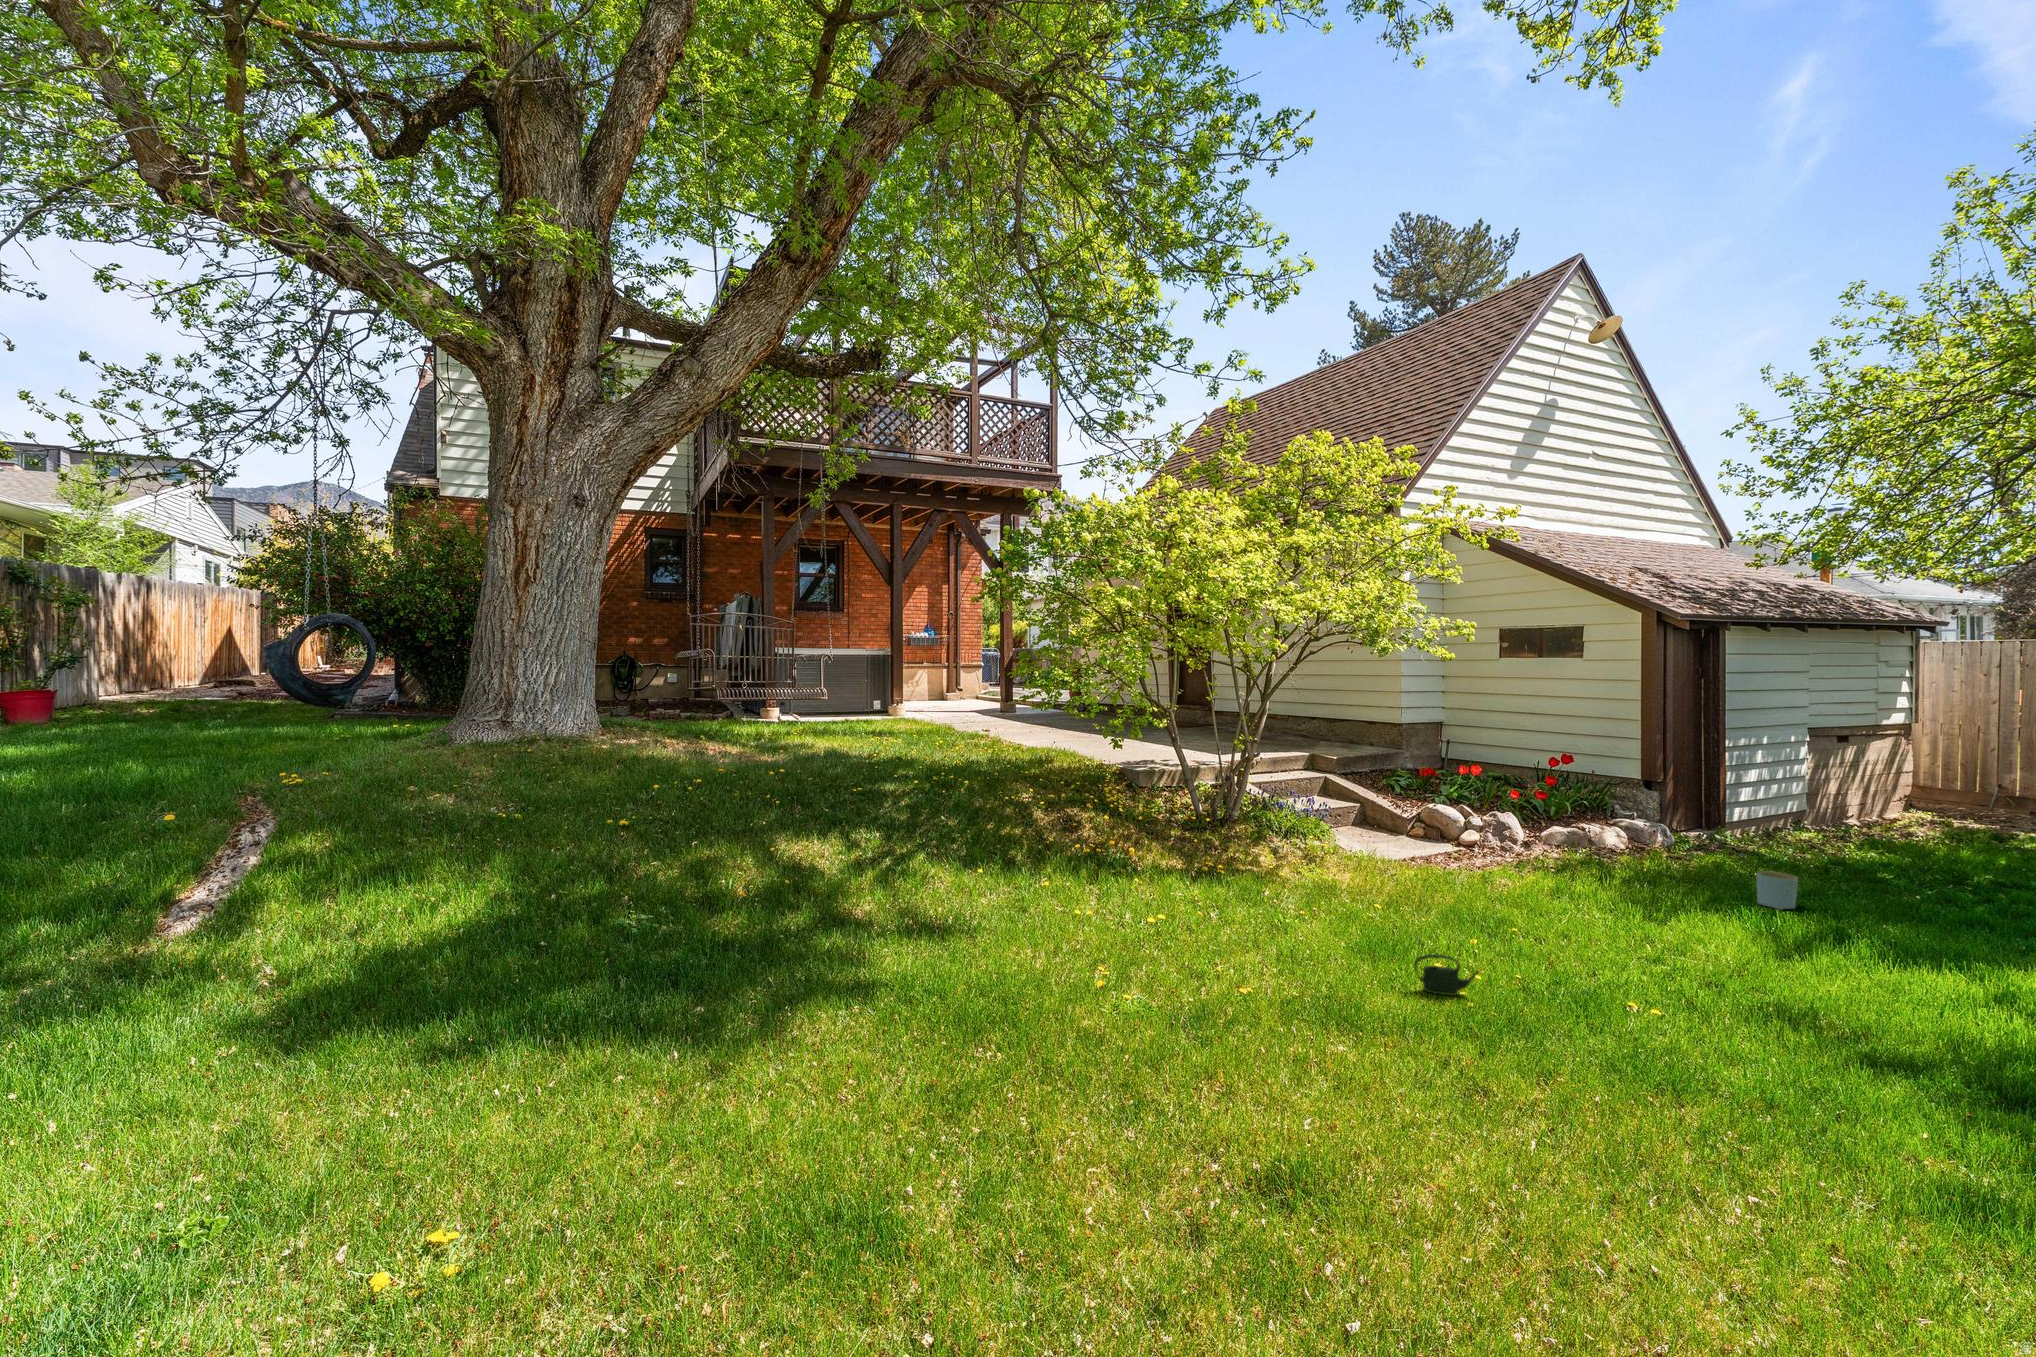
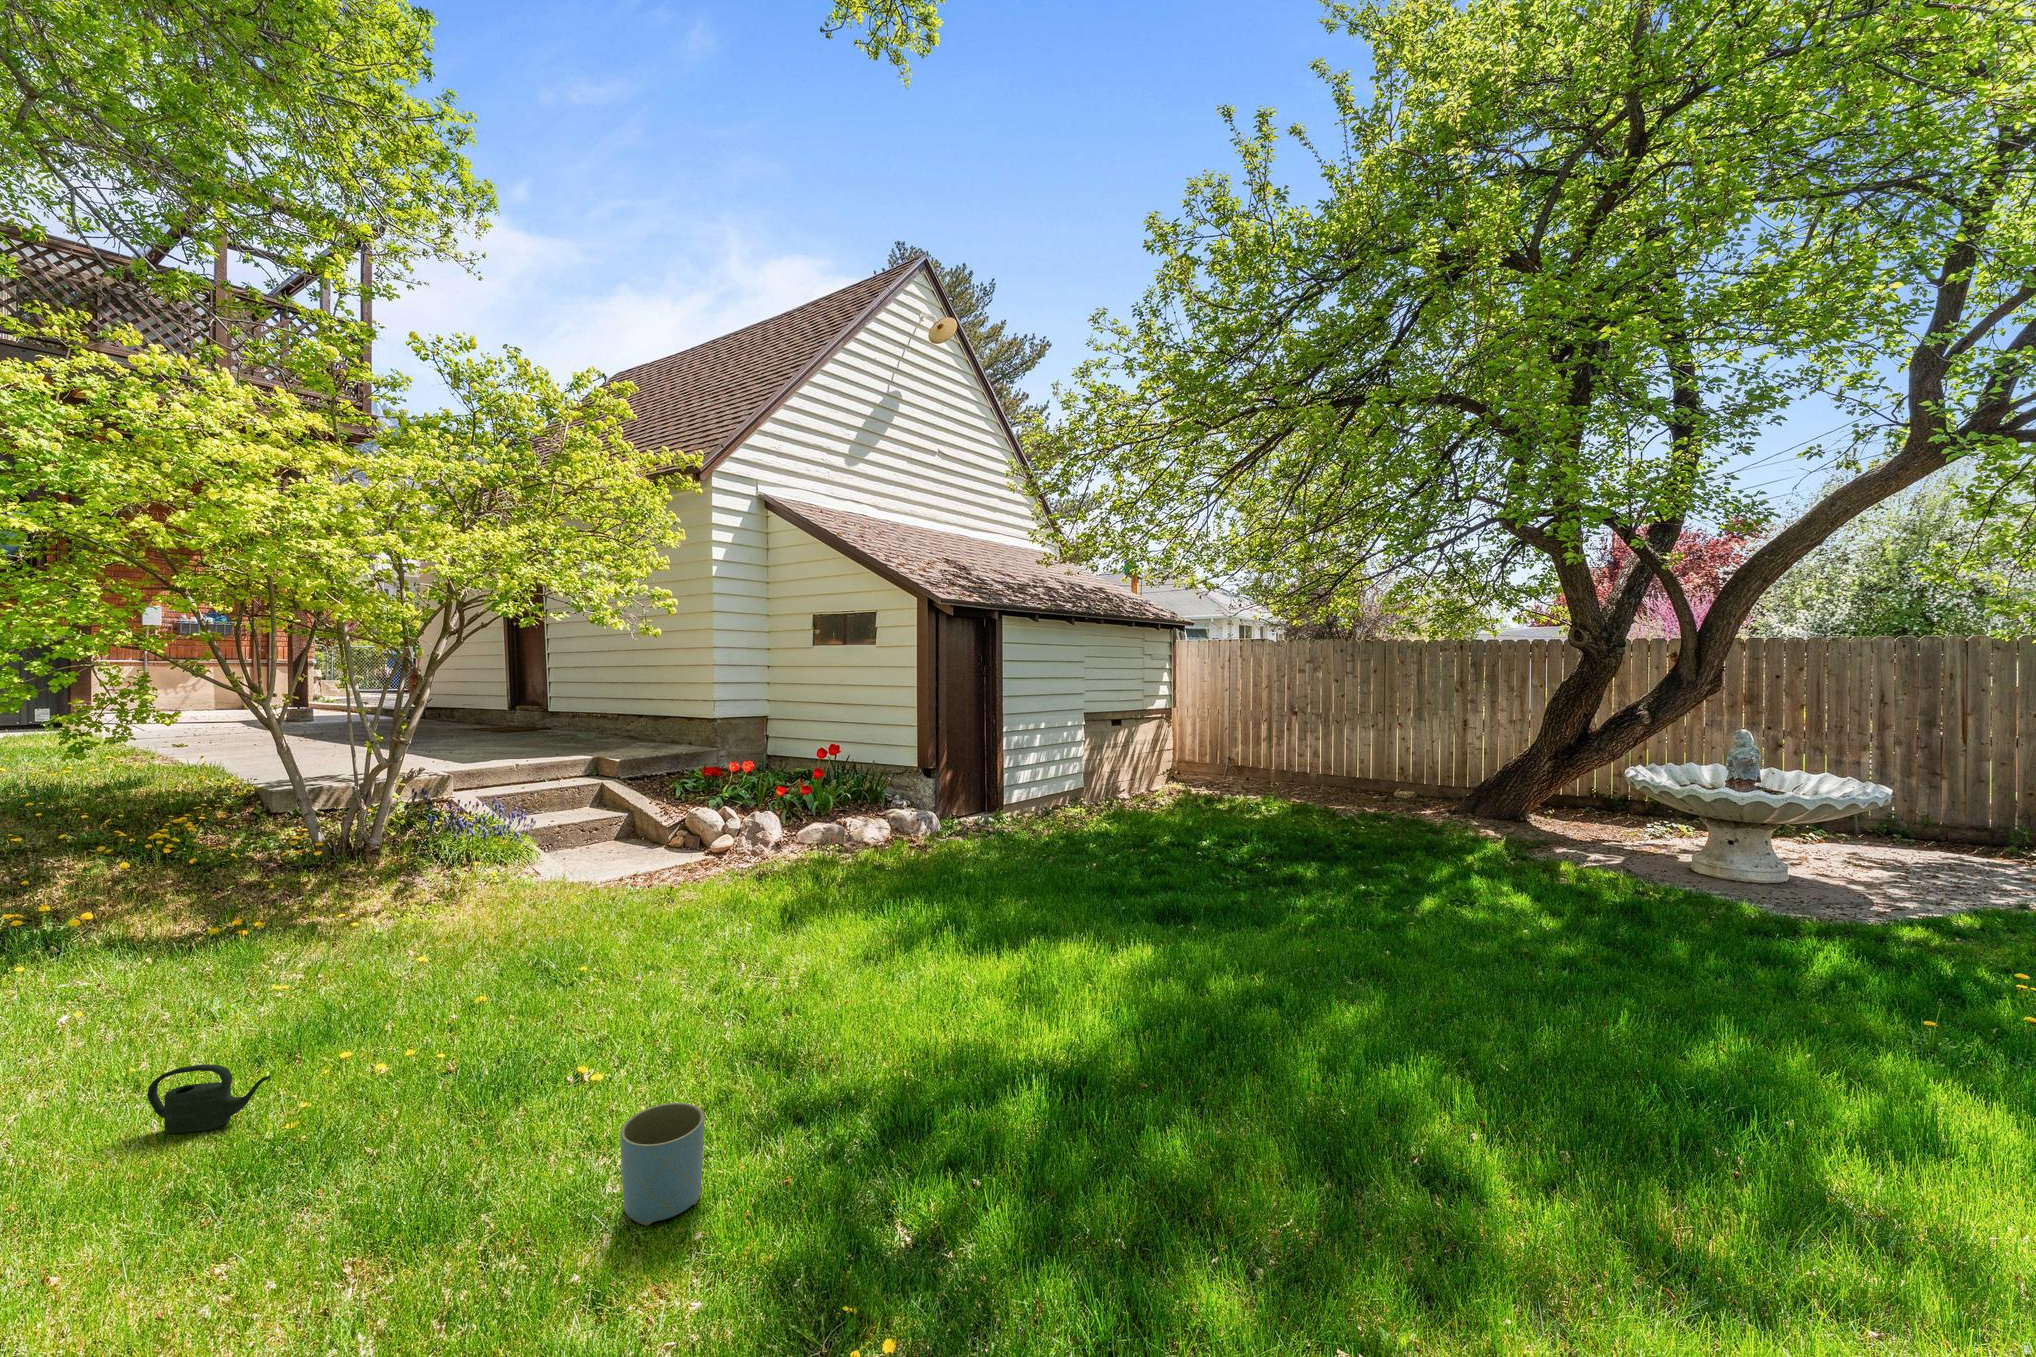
planter: present [1757,871,1798,910] -> present [620,1103,704,1226]

